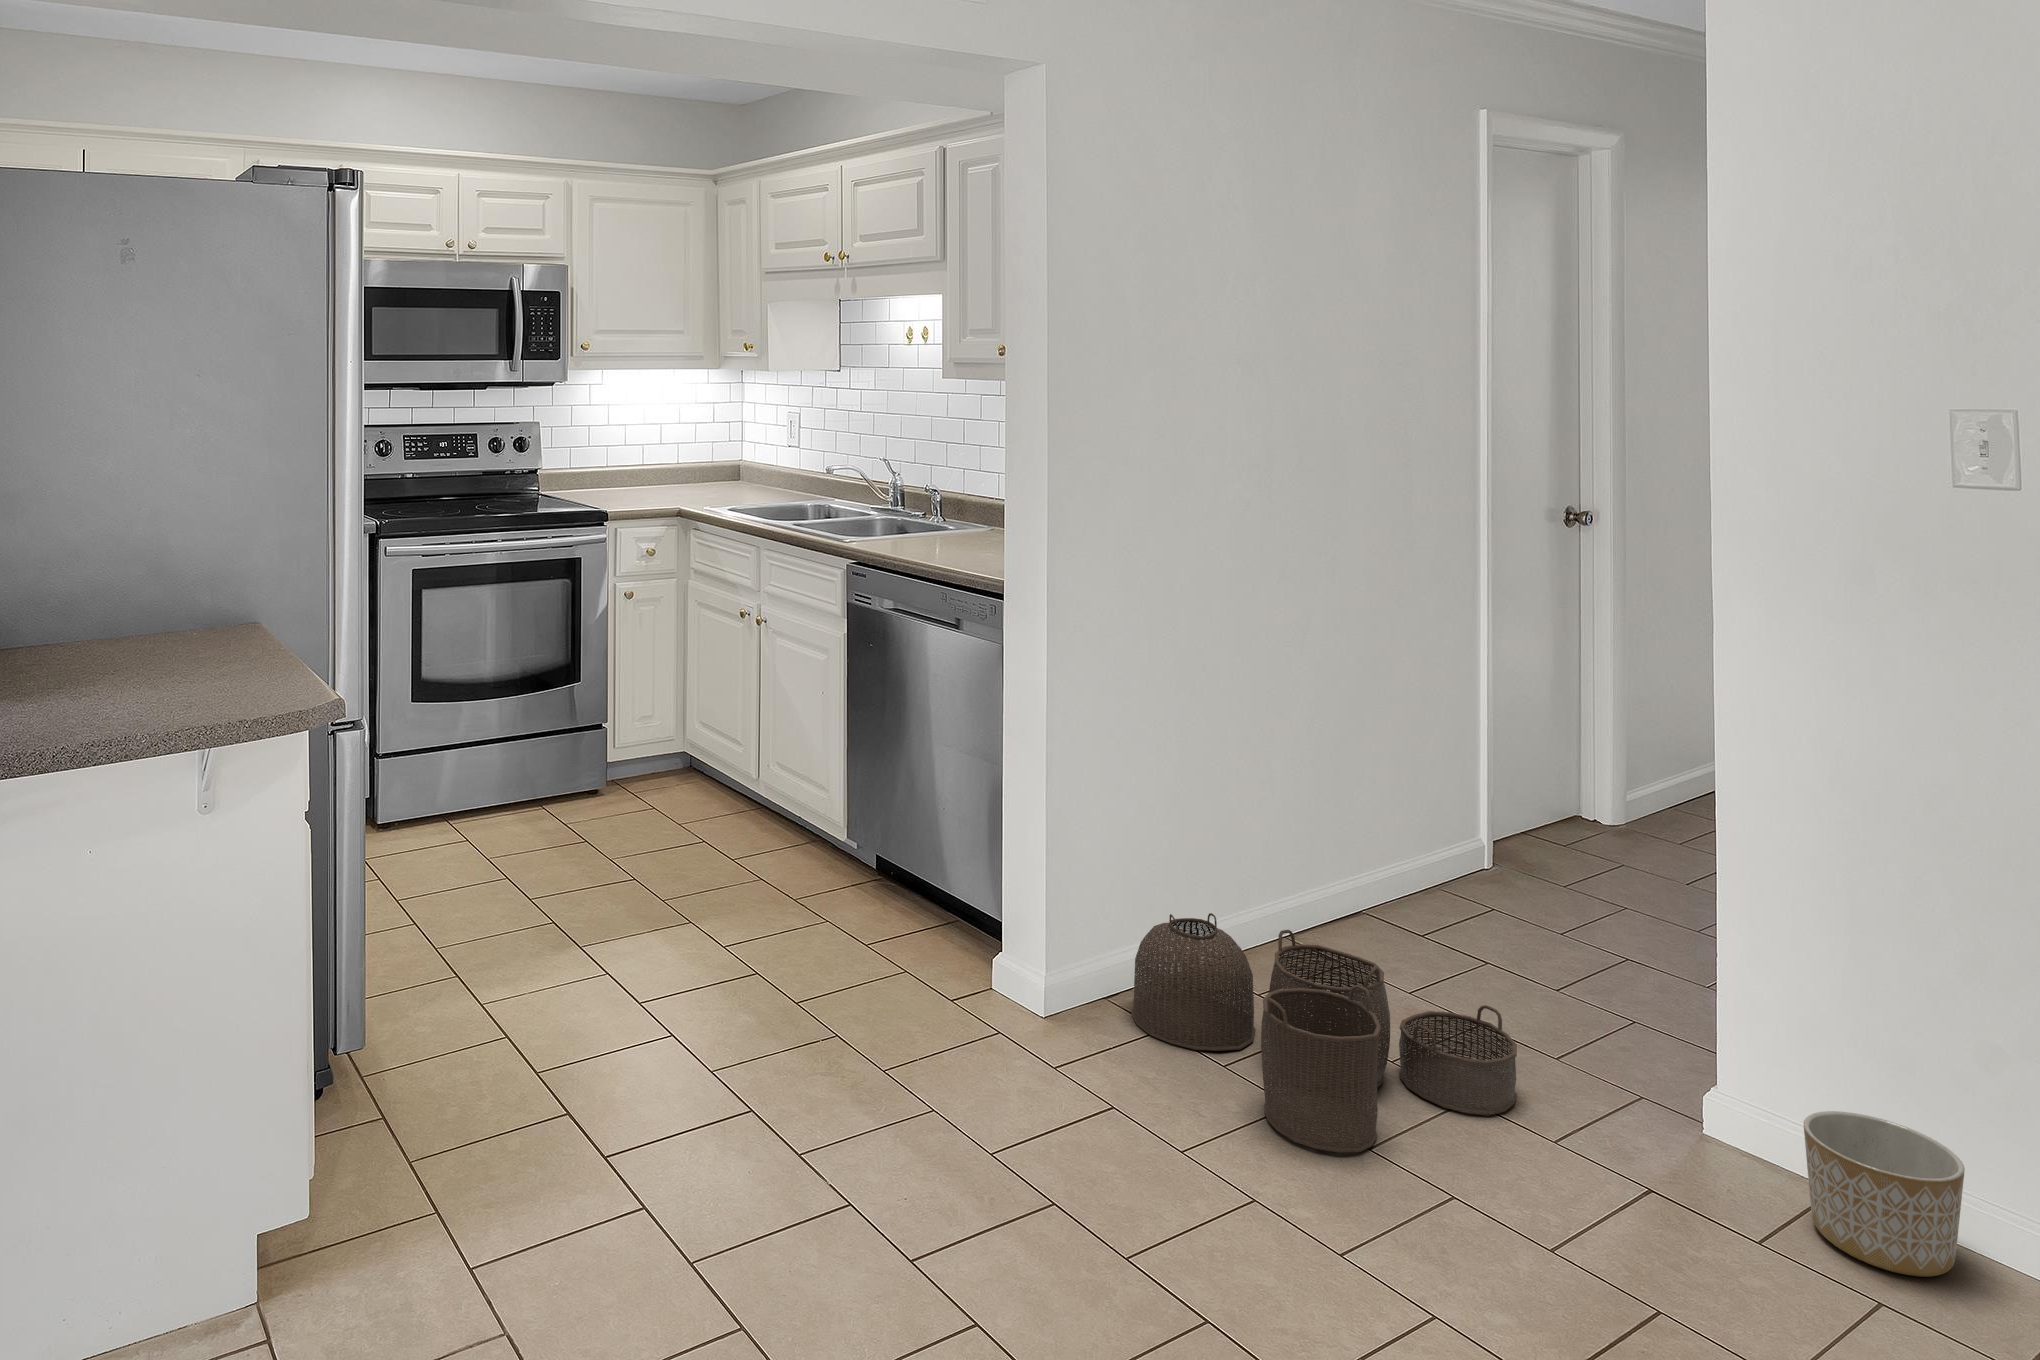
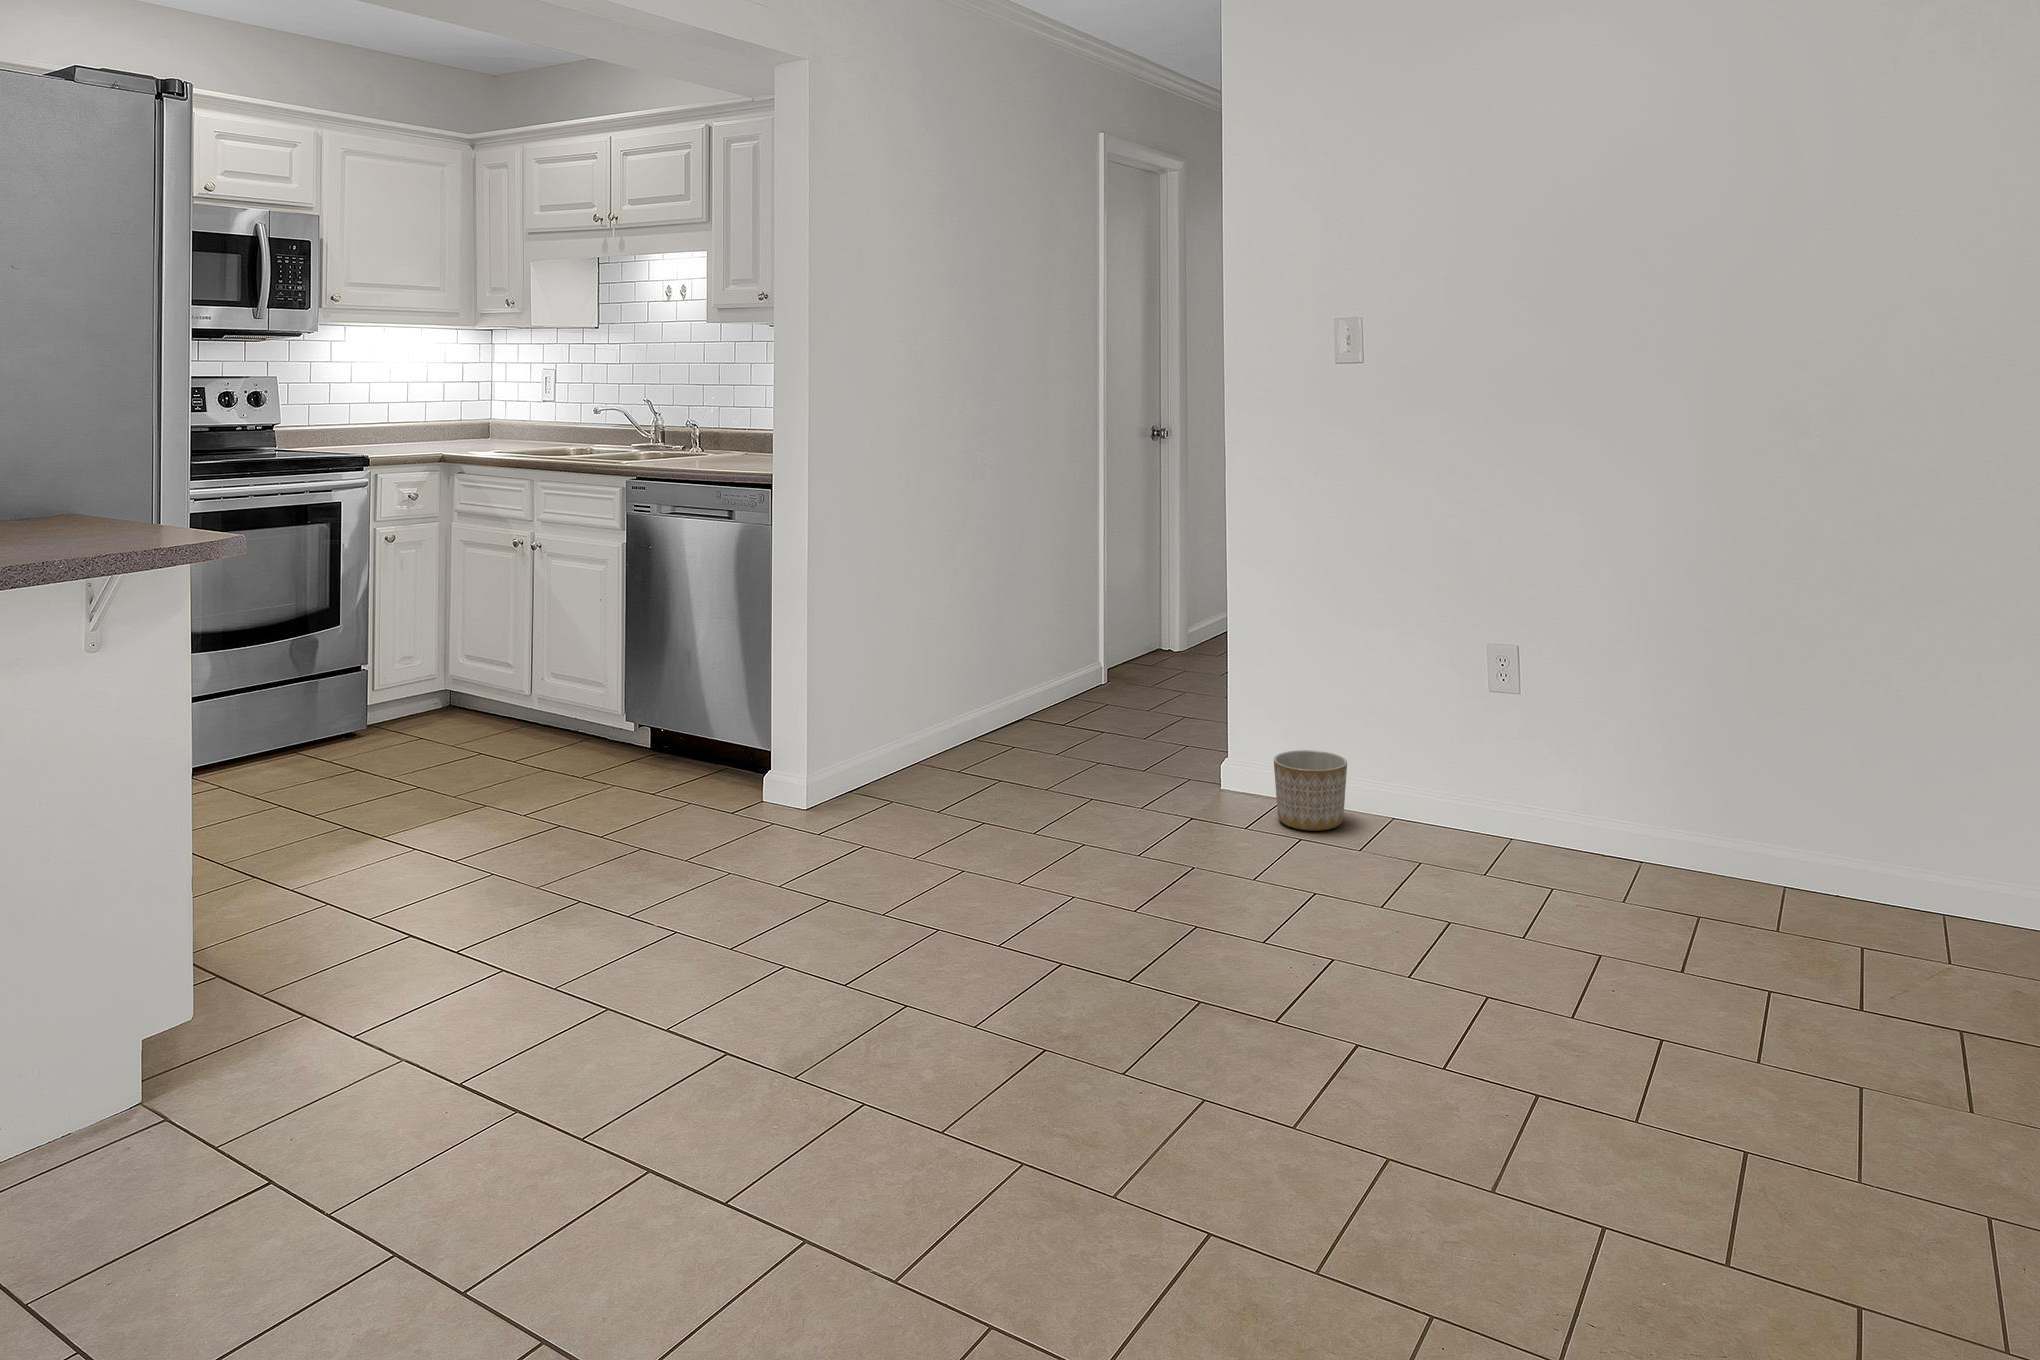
woven basket: present [1131,913,1517,1153] -> none [872,709,1124,839]

